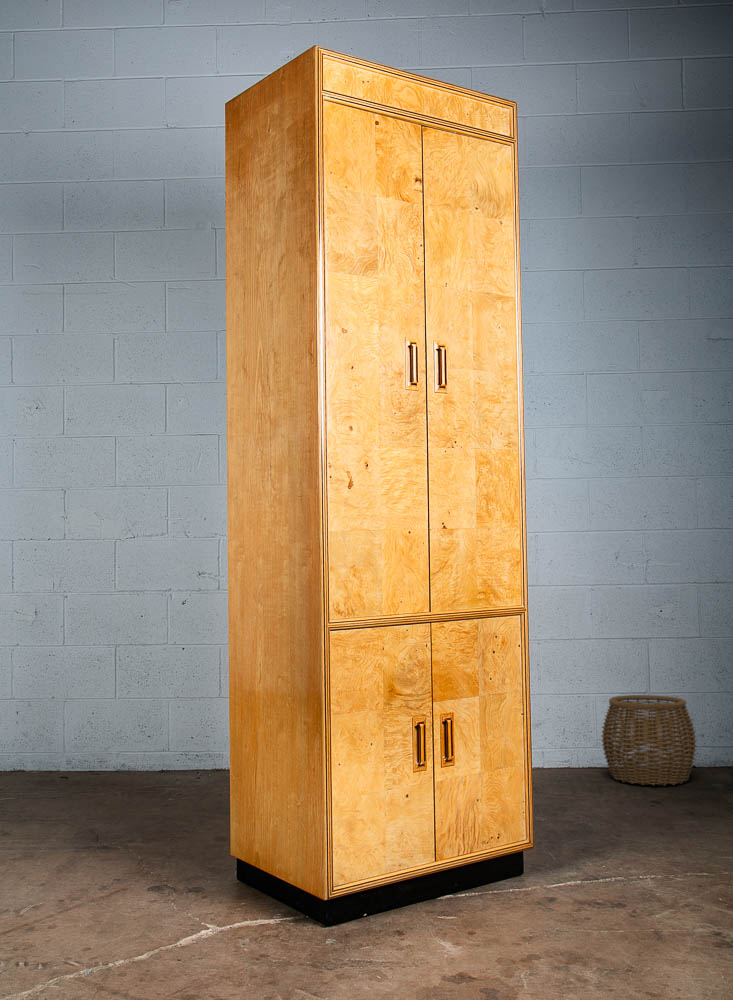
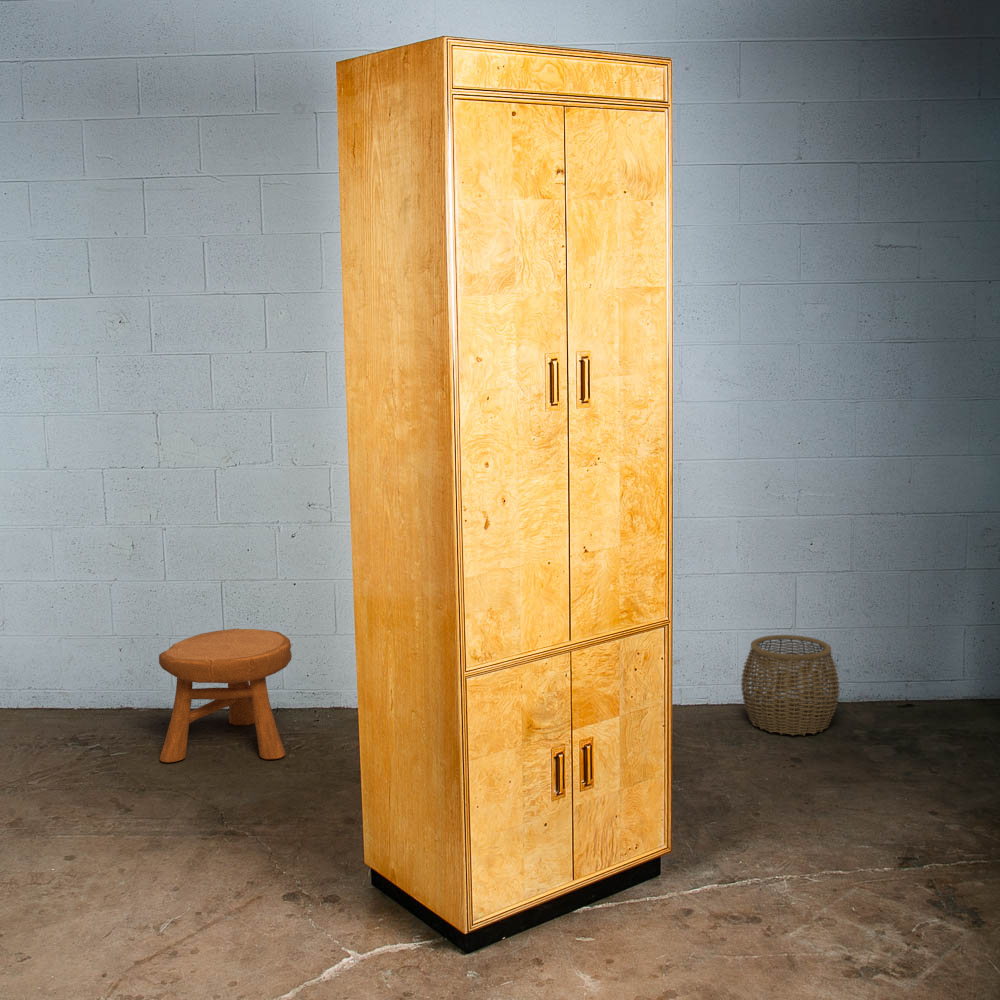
stool: none [40,685,173,801] -> present [159,629,292,762]

